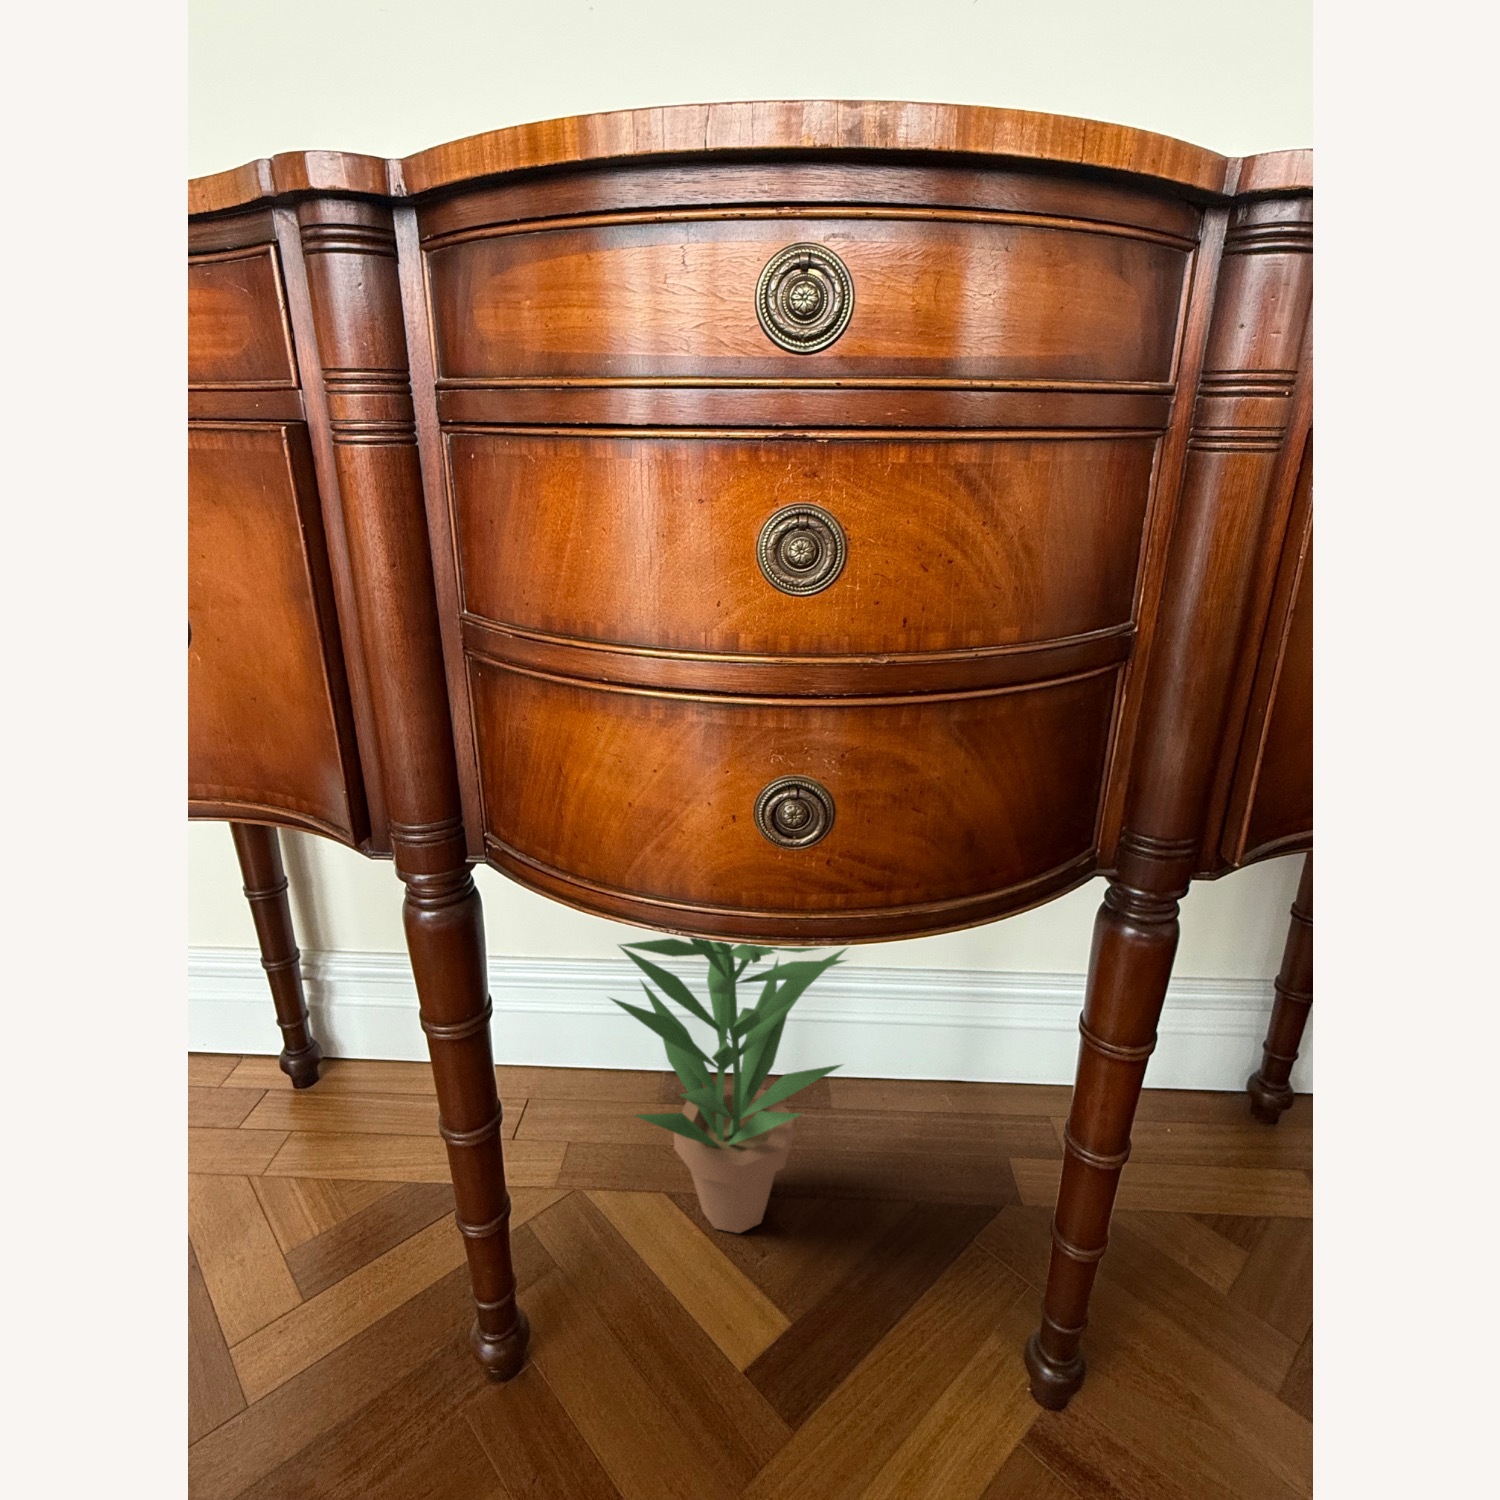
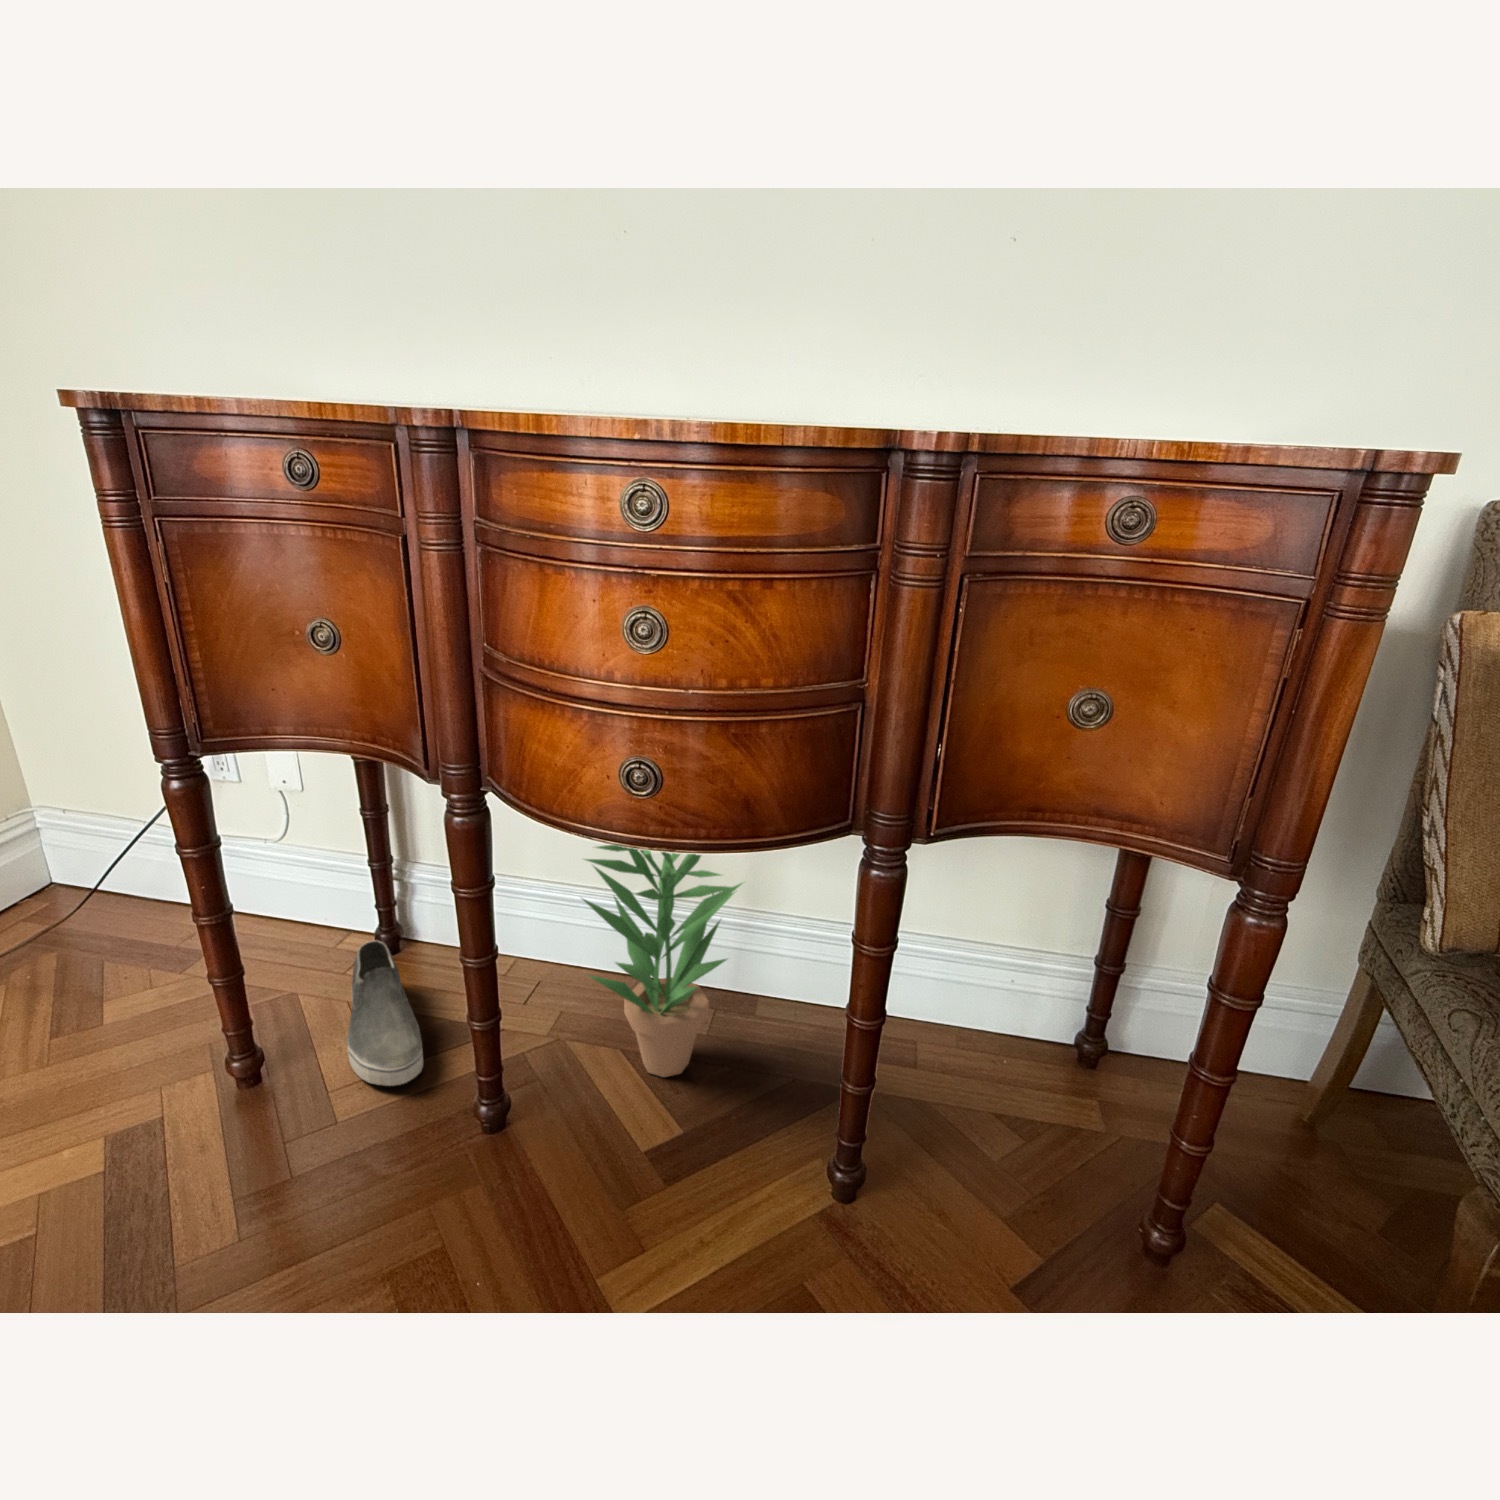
shoe: none [255,1077,382,1319] -> present [347,940,423,1086]

